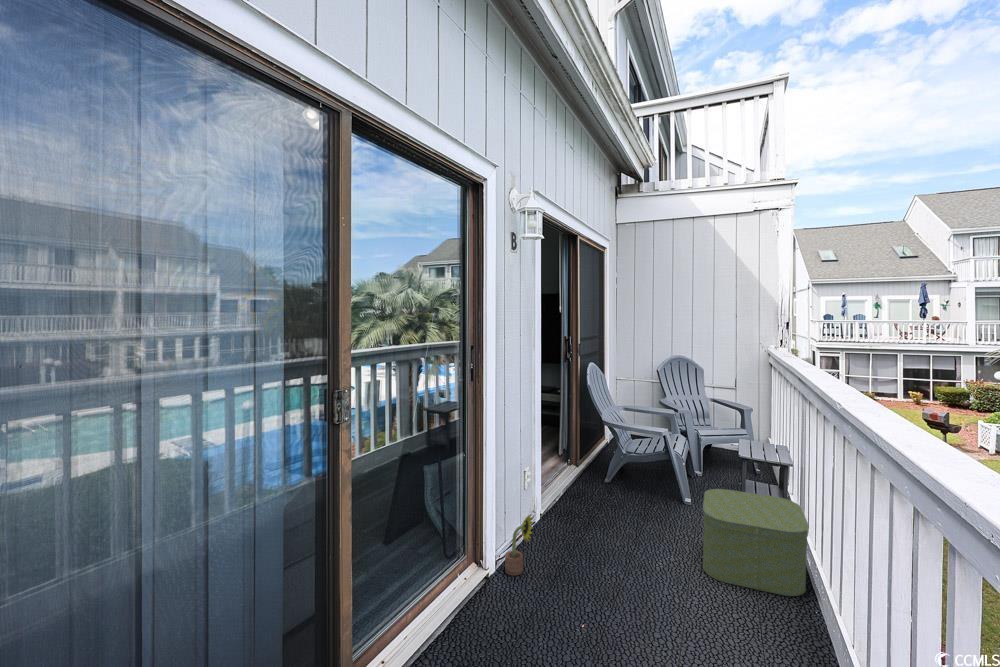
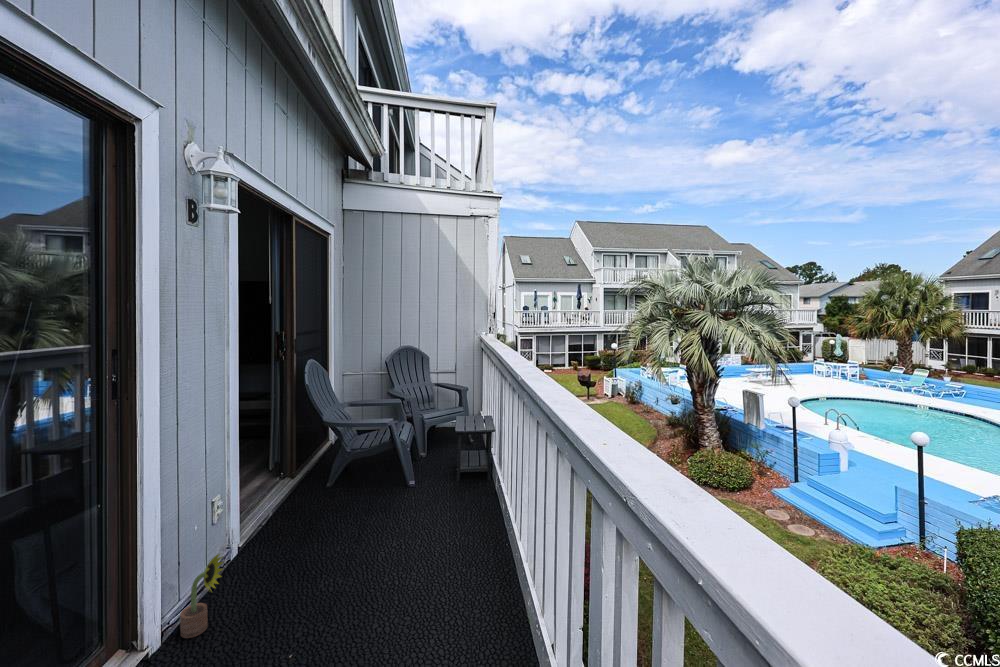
storage box: present [703,489,809,596] -> none [420,475,508,570]

